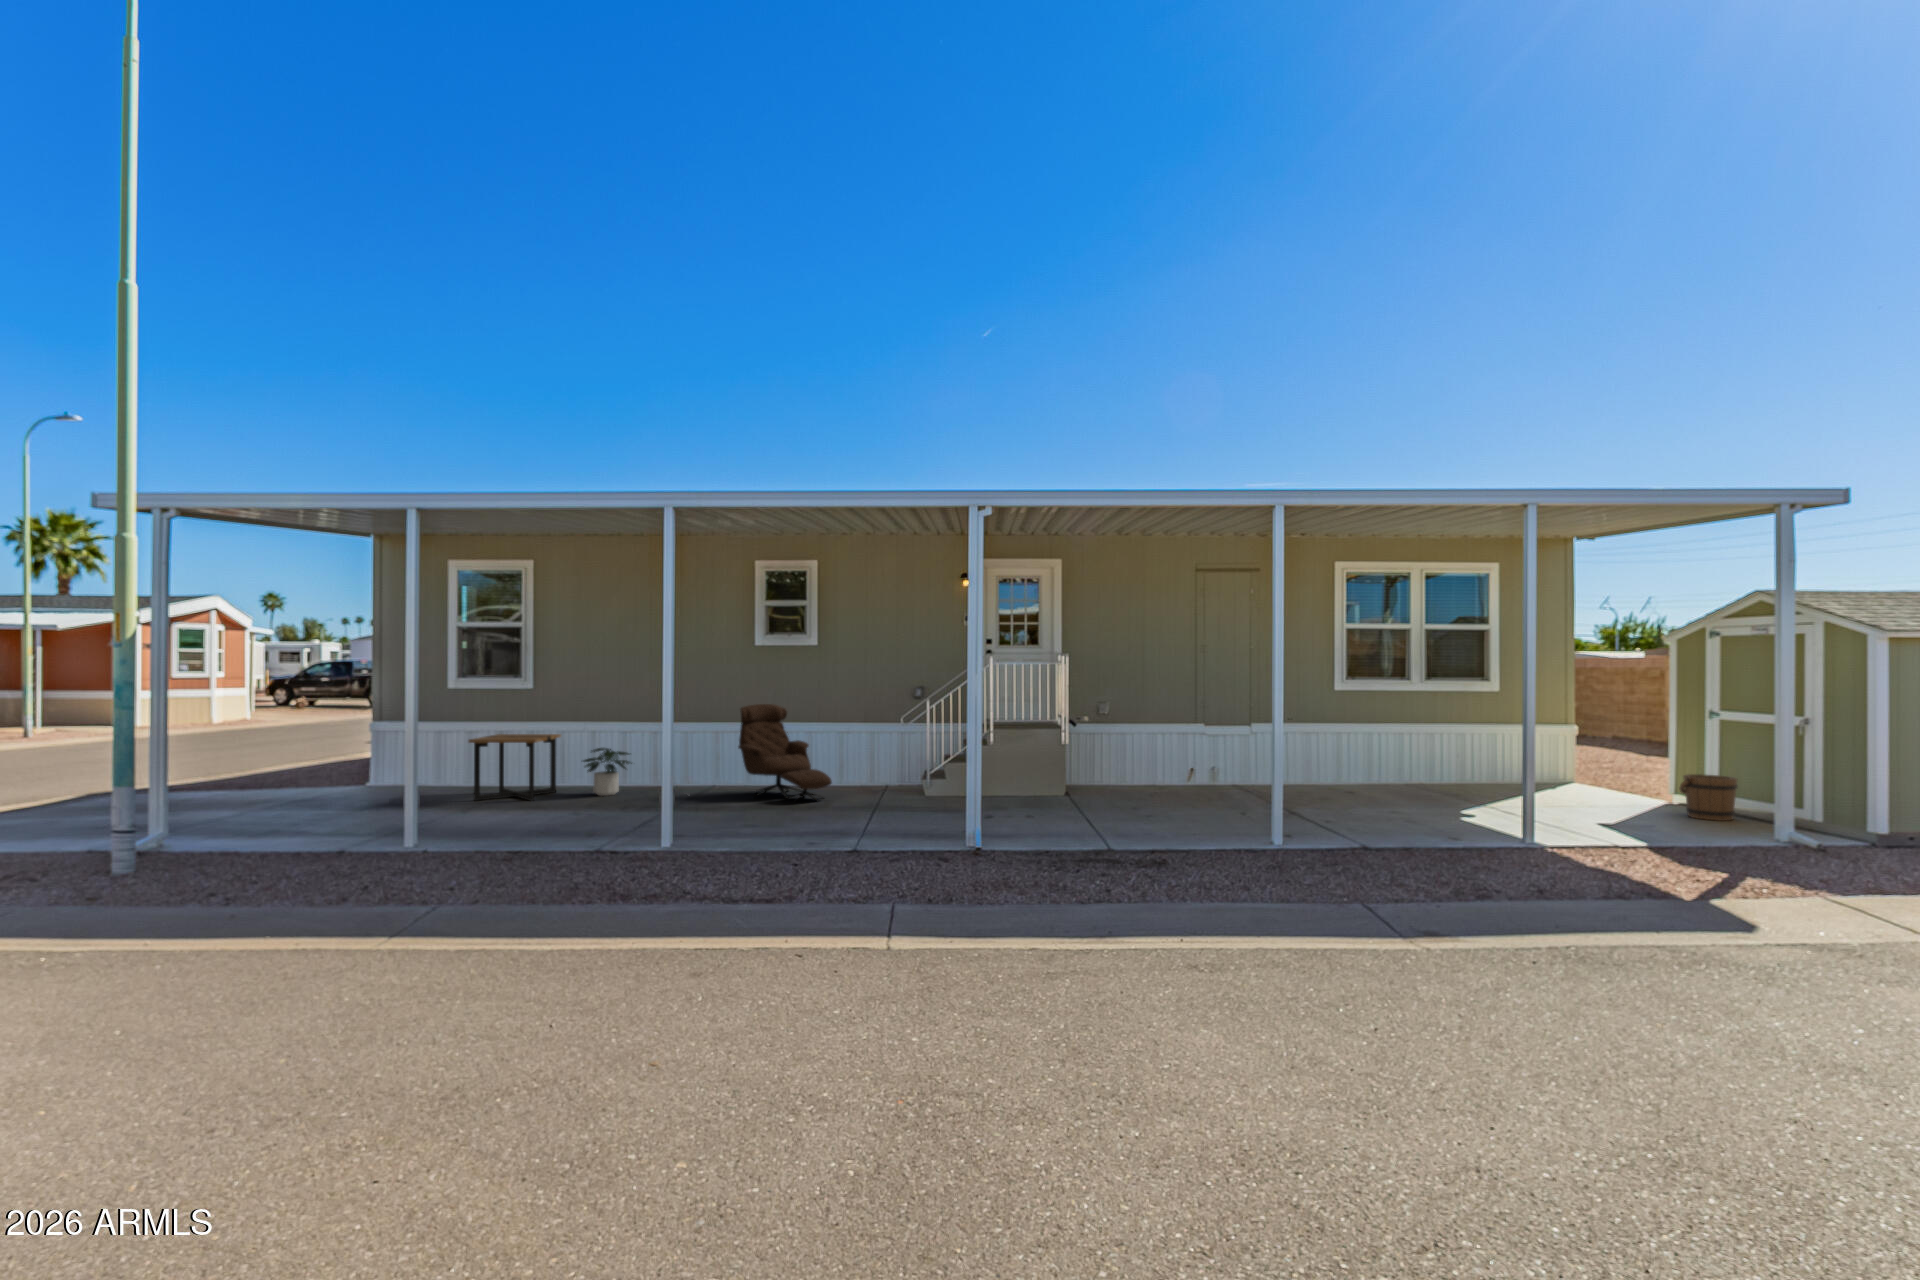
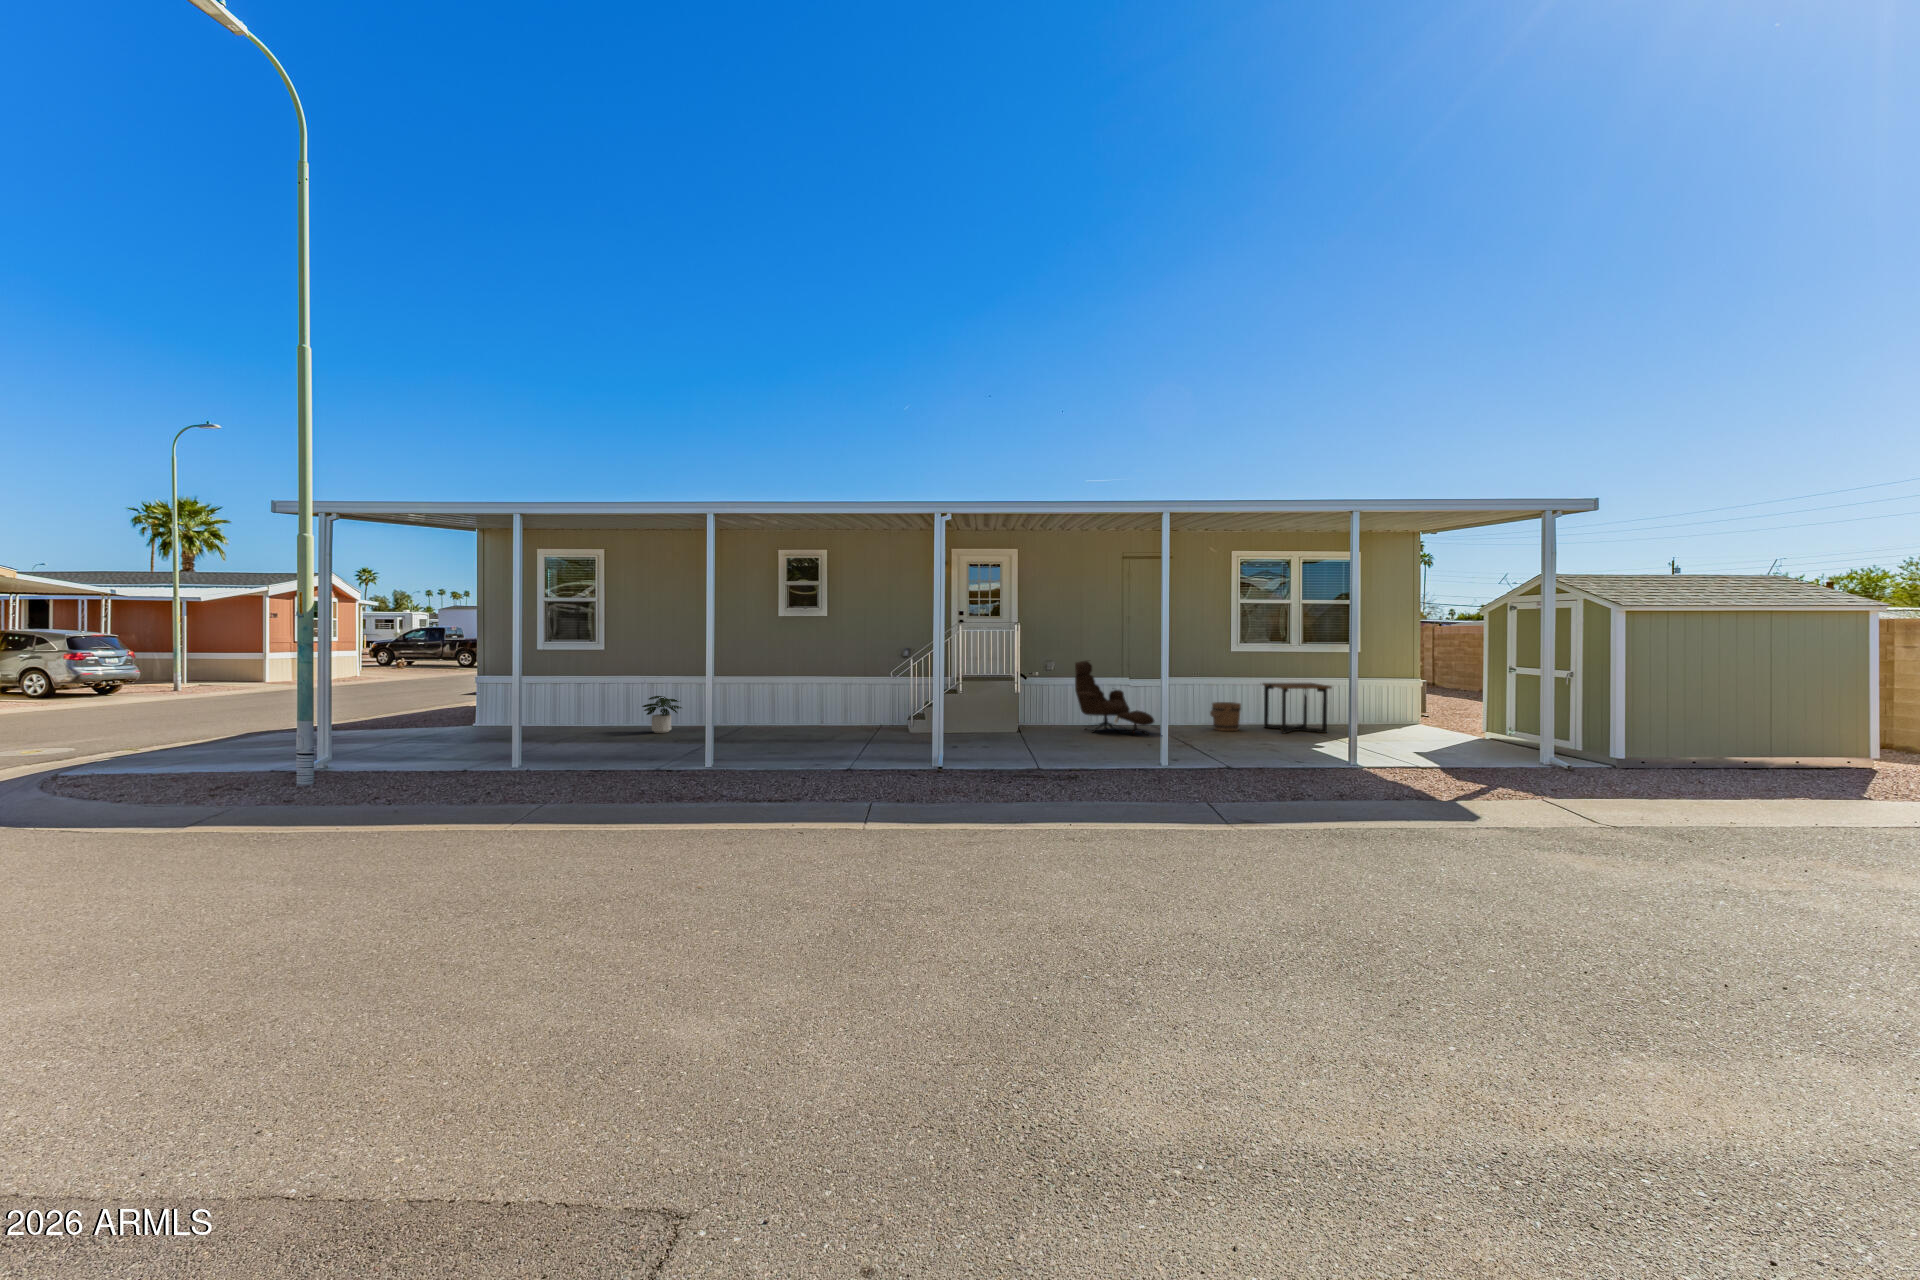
lounge chair: present [738,704,832,802] -> present [1075,661,1155,735]
side table: present [469,734,561,801] -> present [1263,683,1331,733]
bucket: present [1679,774,1738,821] -> present [1210,702,1241,731]

